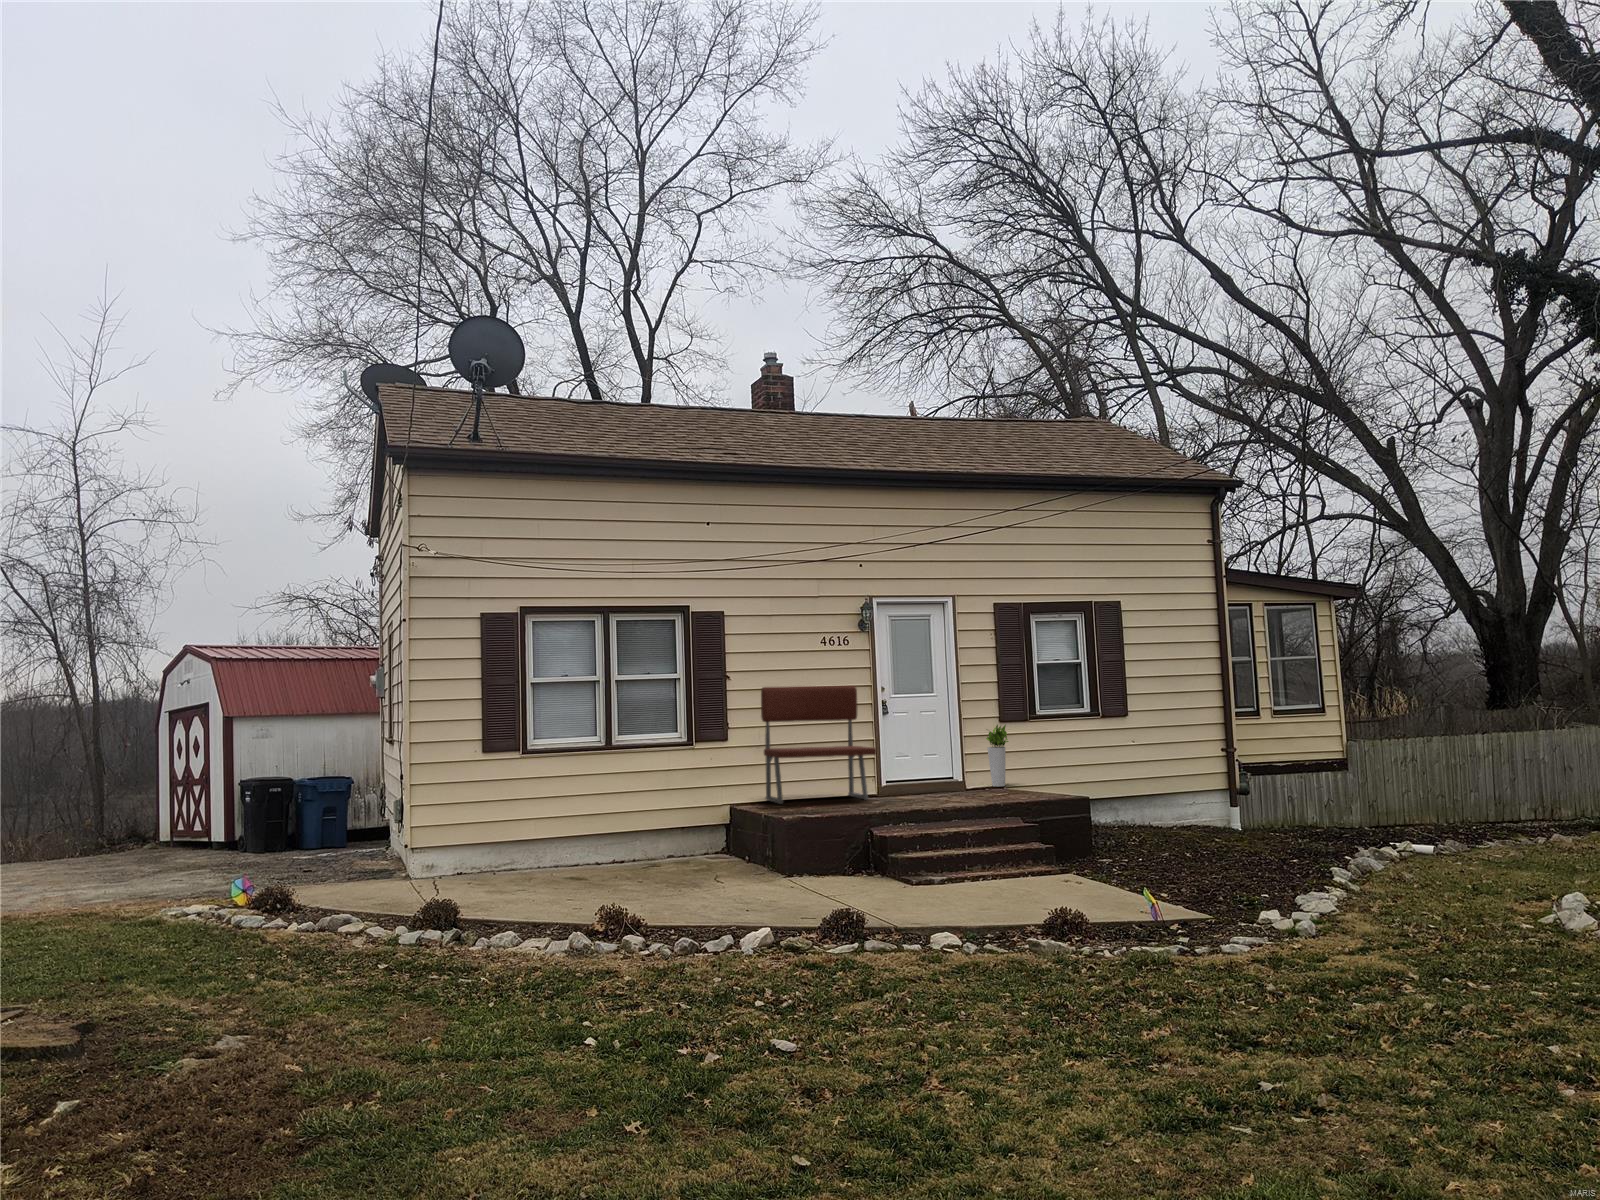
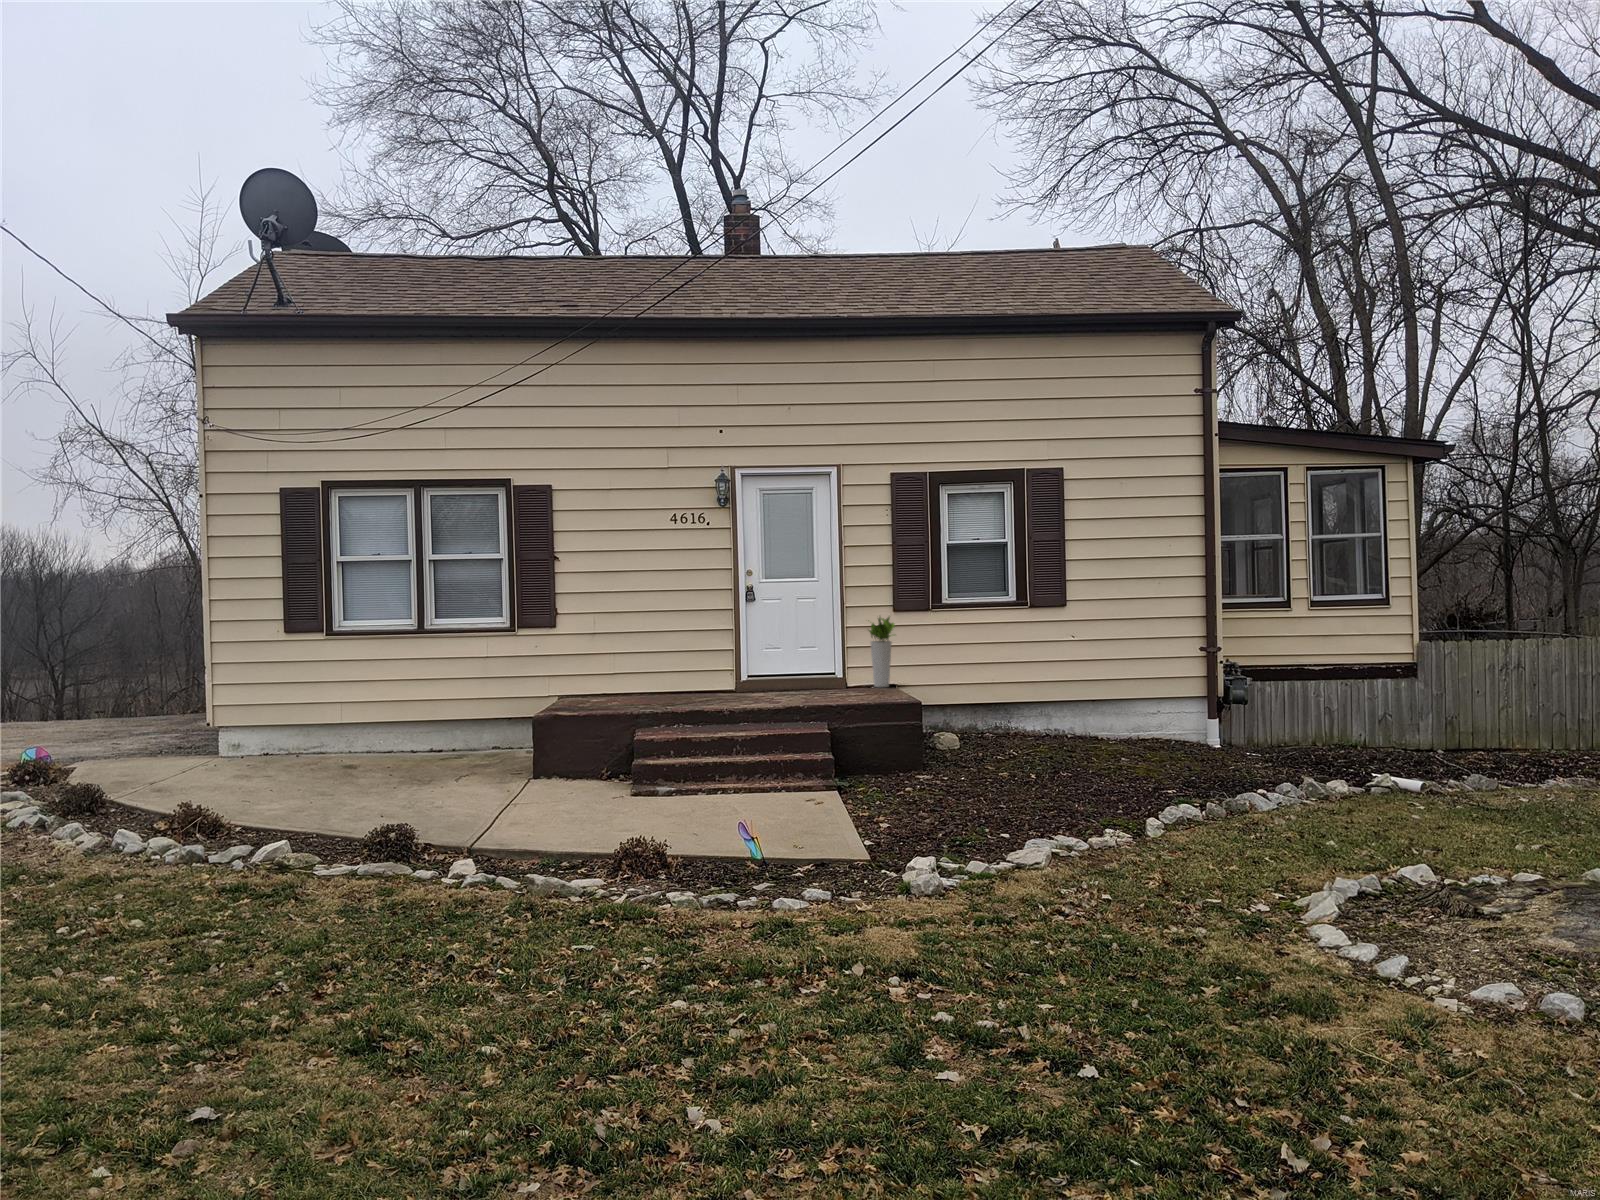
bench: present [761,686,876,804] -> none [581,568,703,700]

